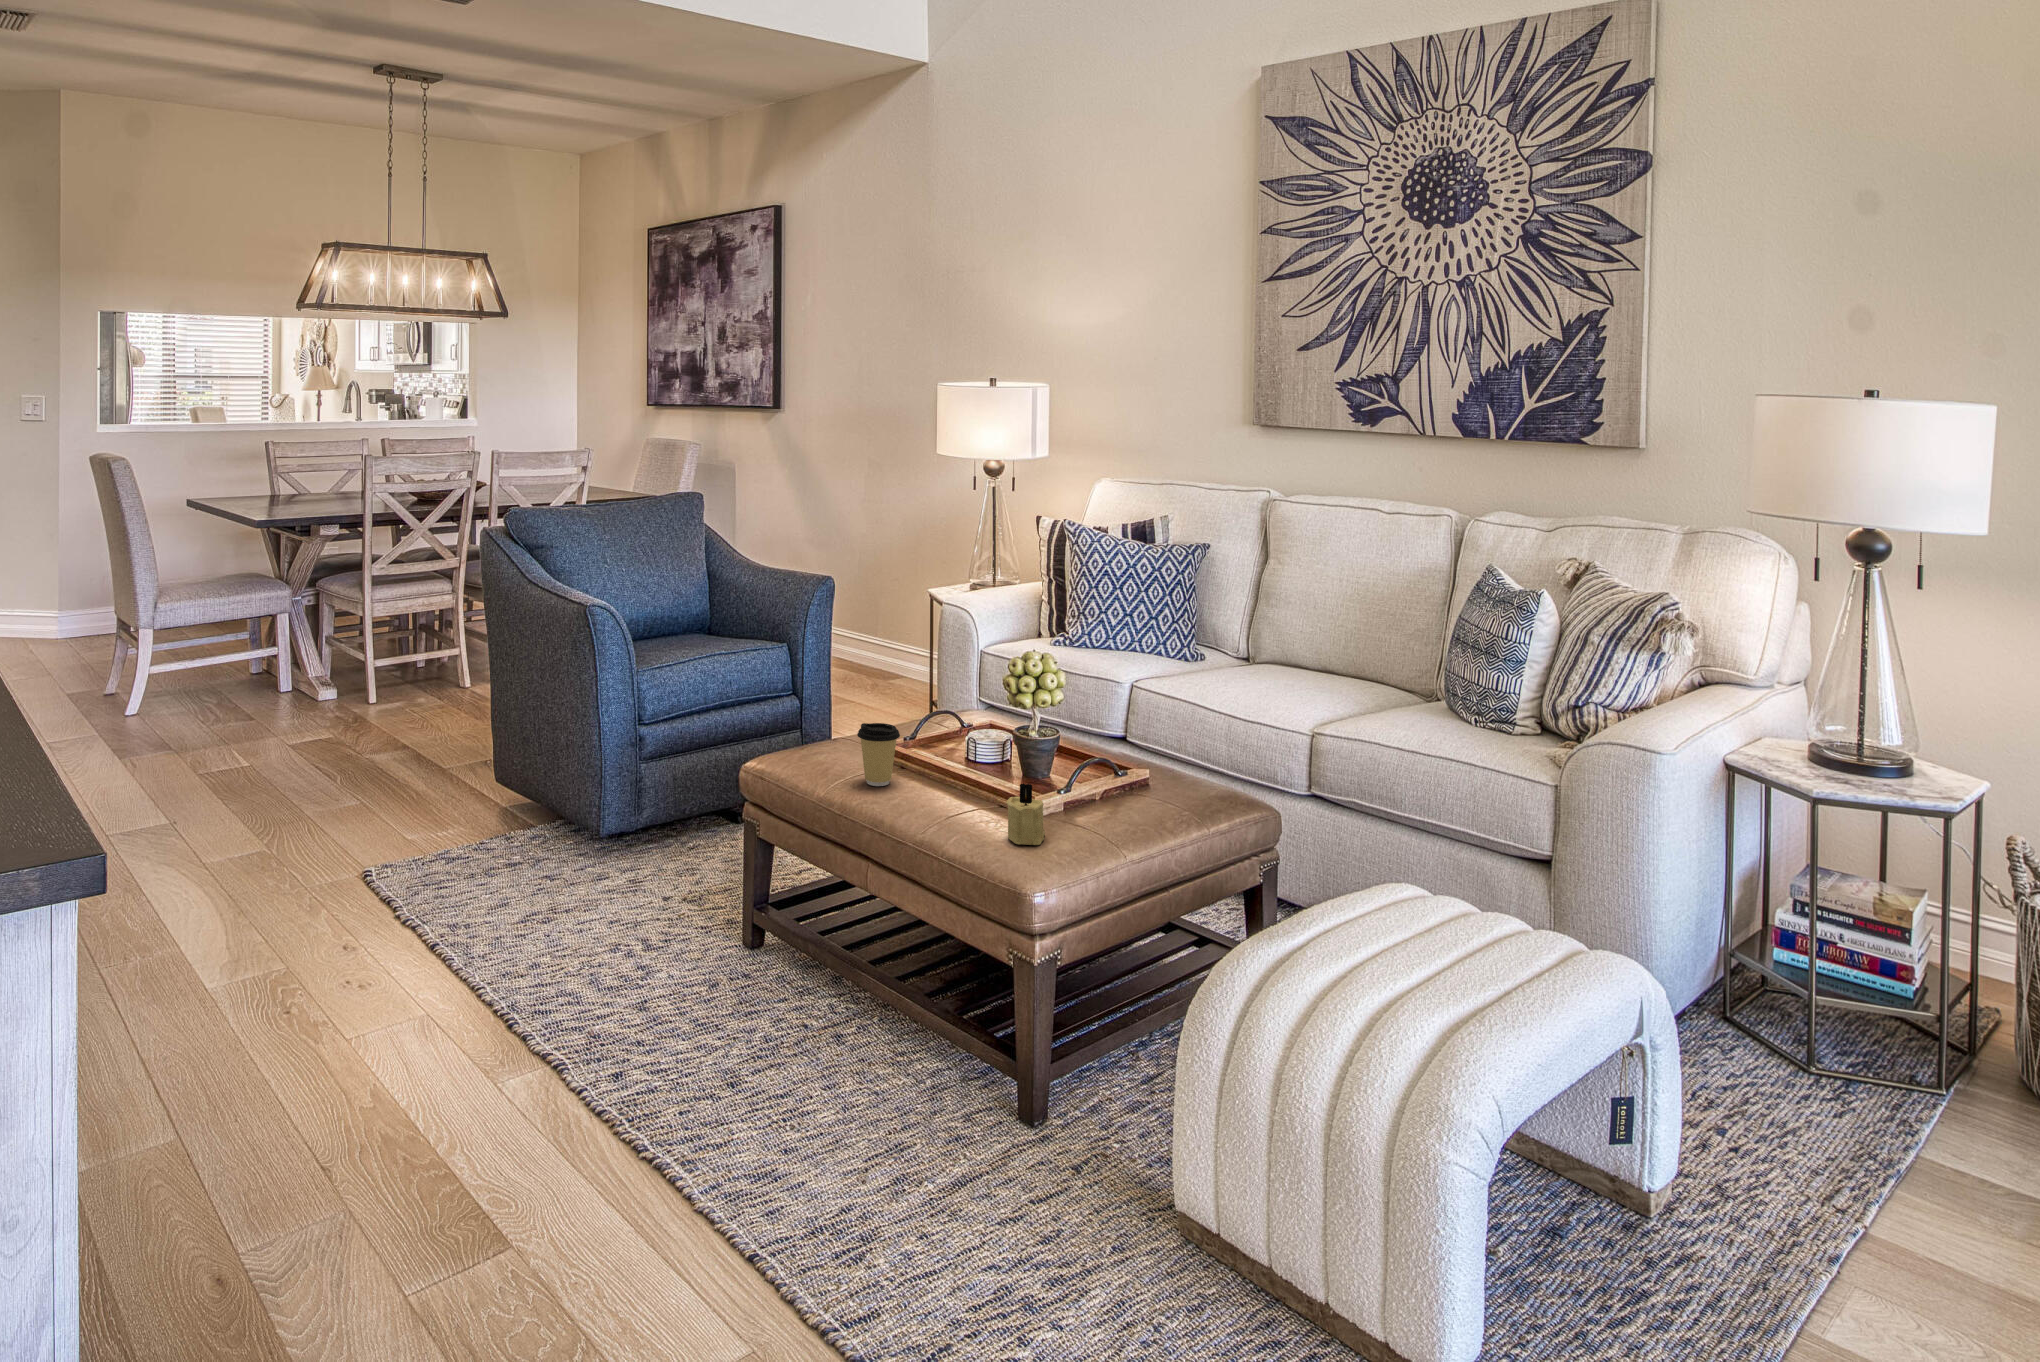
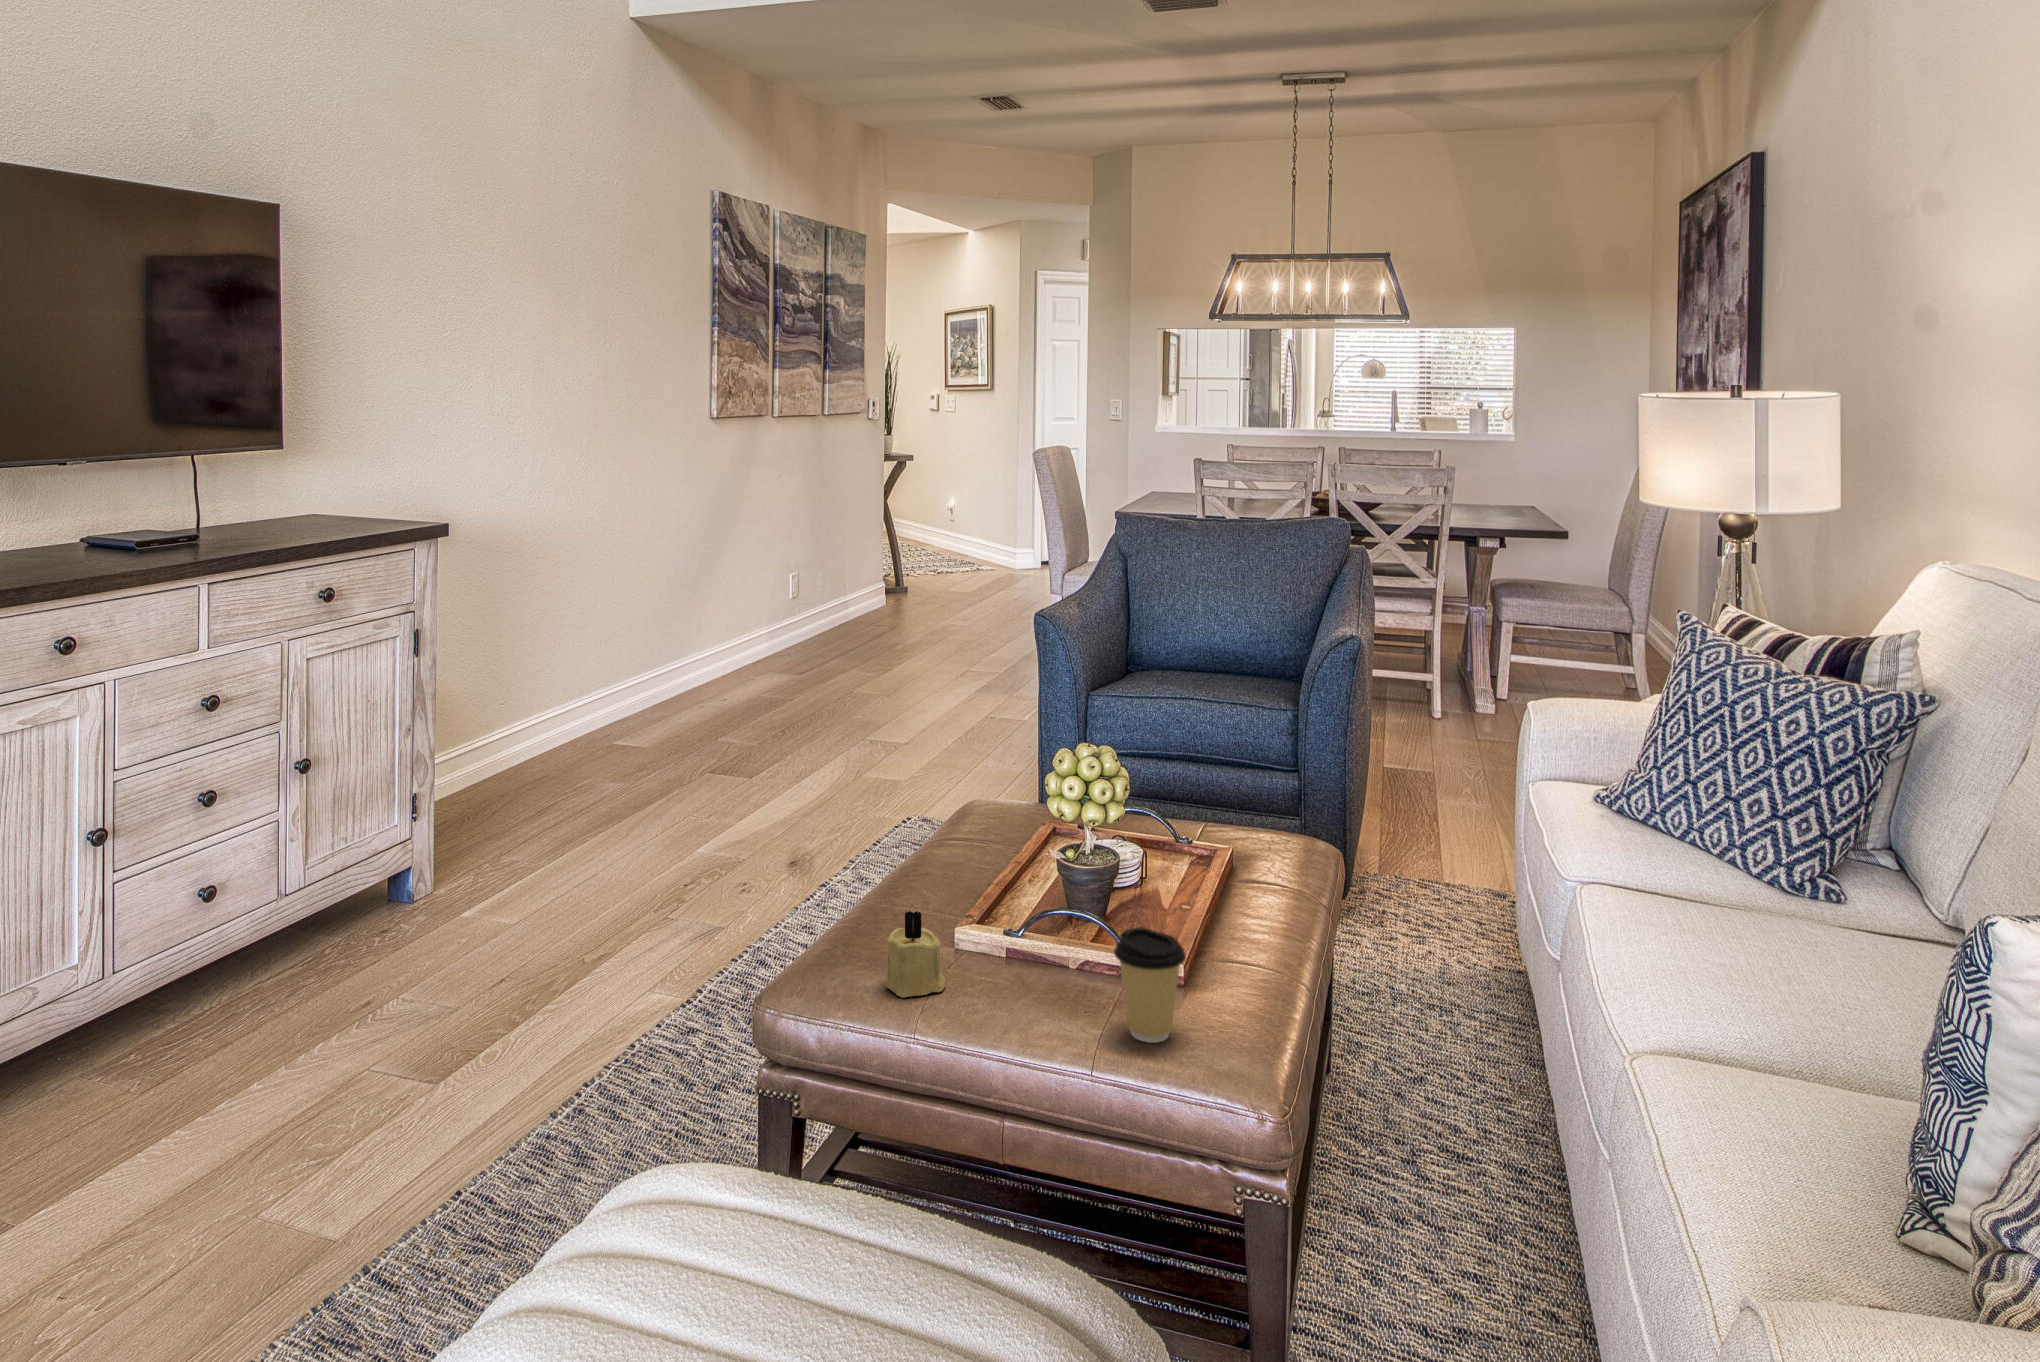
coffee cup: present [857,723,900,786] -> present [1114,927,1186,1043]

